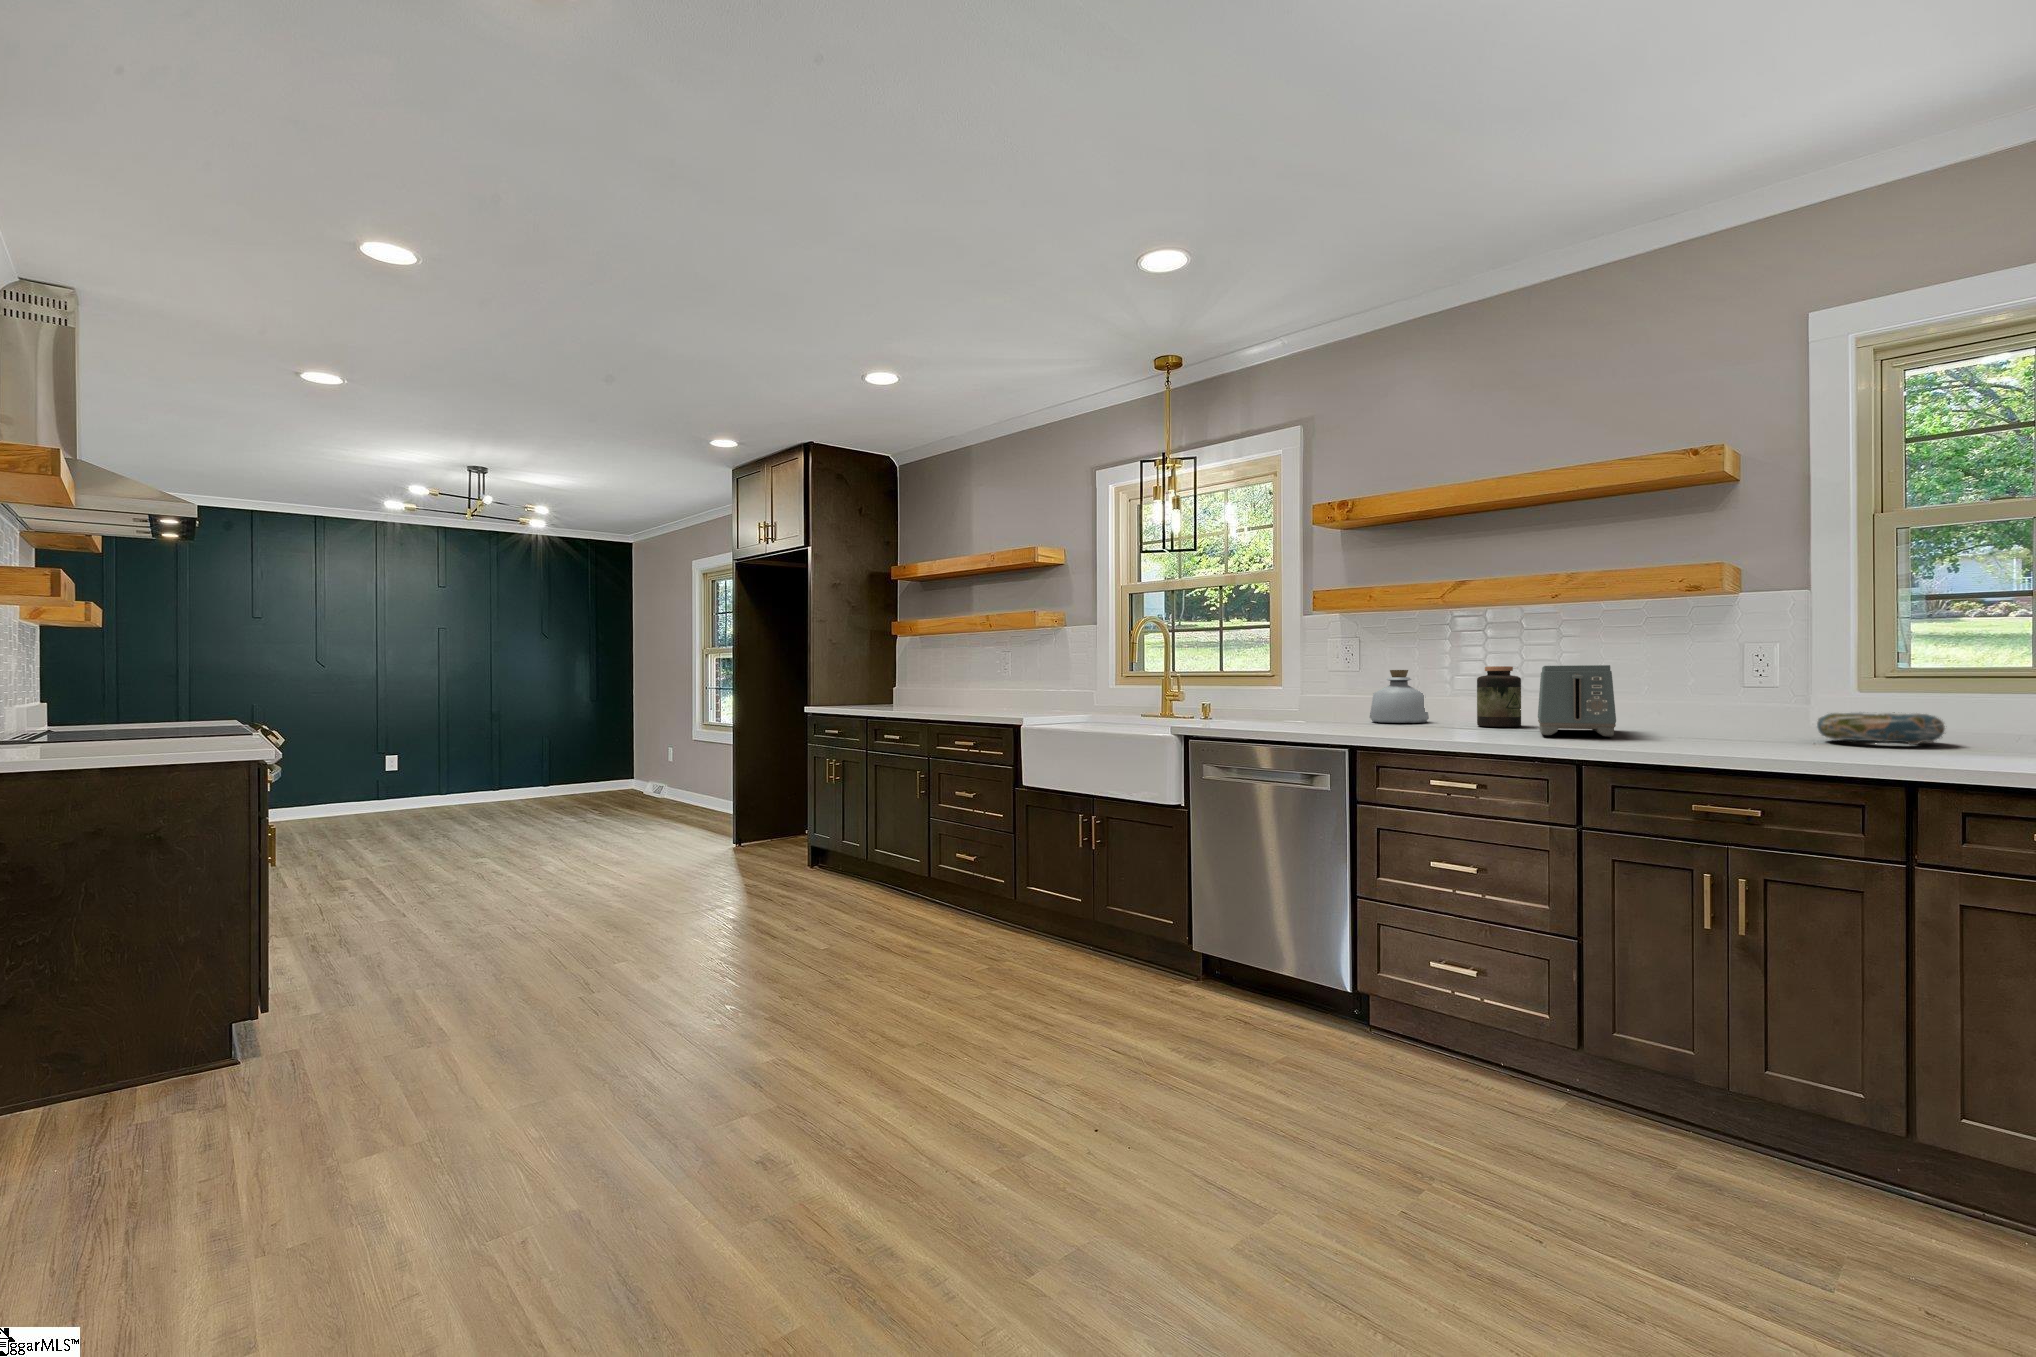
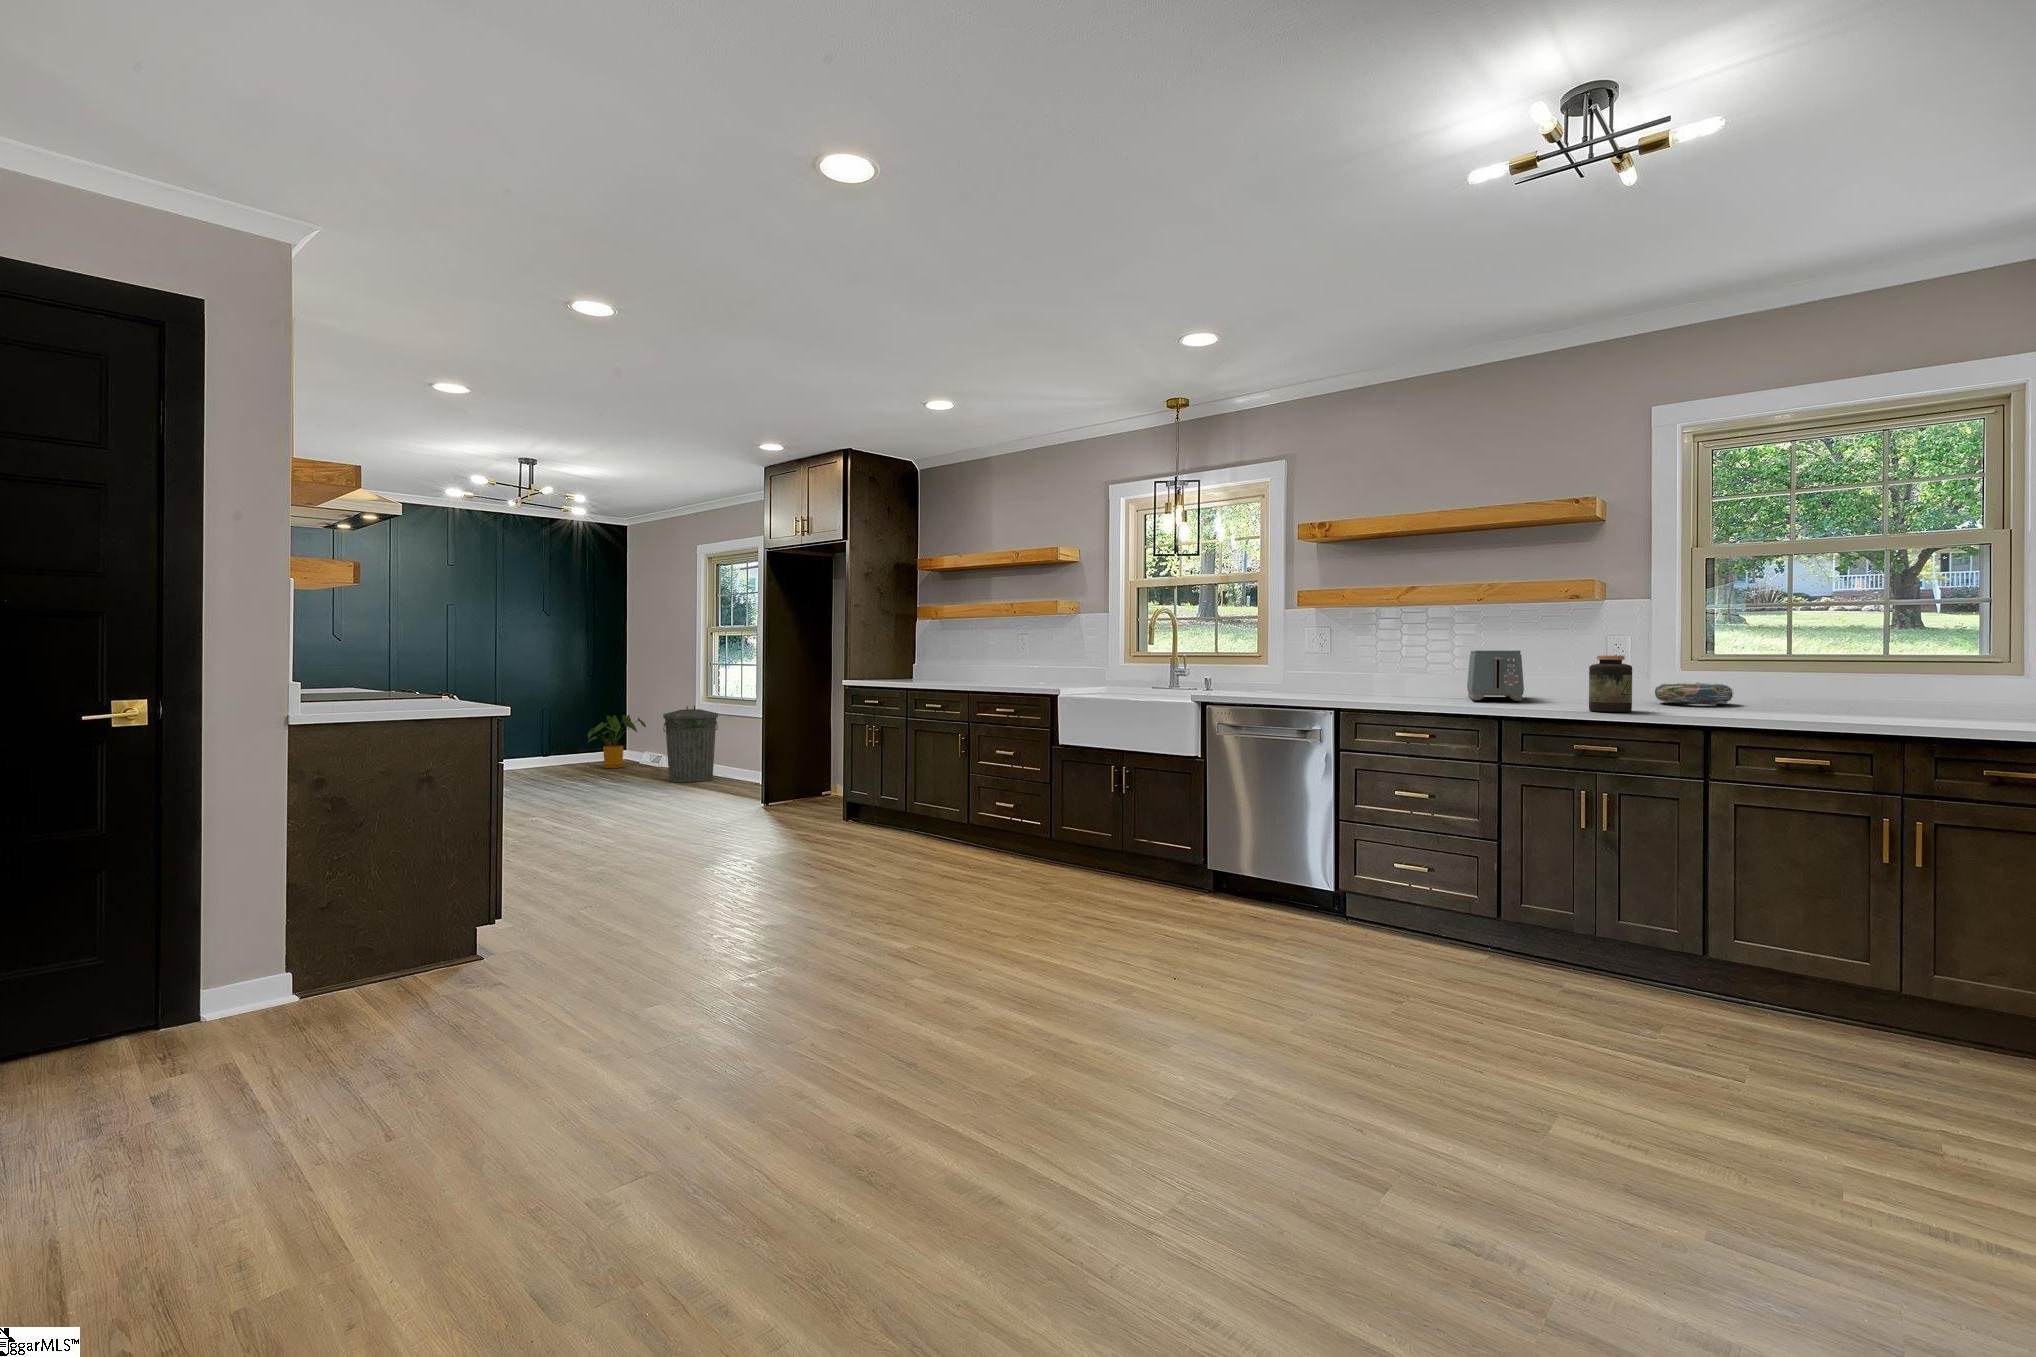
jar: present [1477,666,1521,727] -> present [1589,655,1632,712]
bottle: present [1370,670,1429,723] -> none [1341,652,1385,692]
trash can: none [650,733,710,816] -> present [663,706,718,782]
house plant: none [584,742,648,799] -> present [588,715,646,768]

